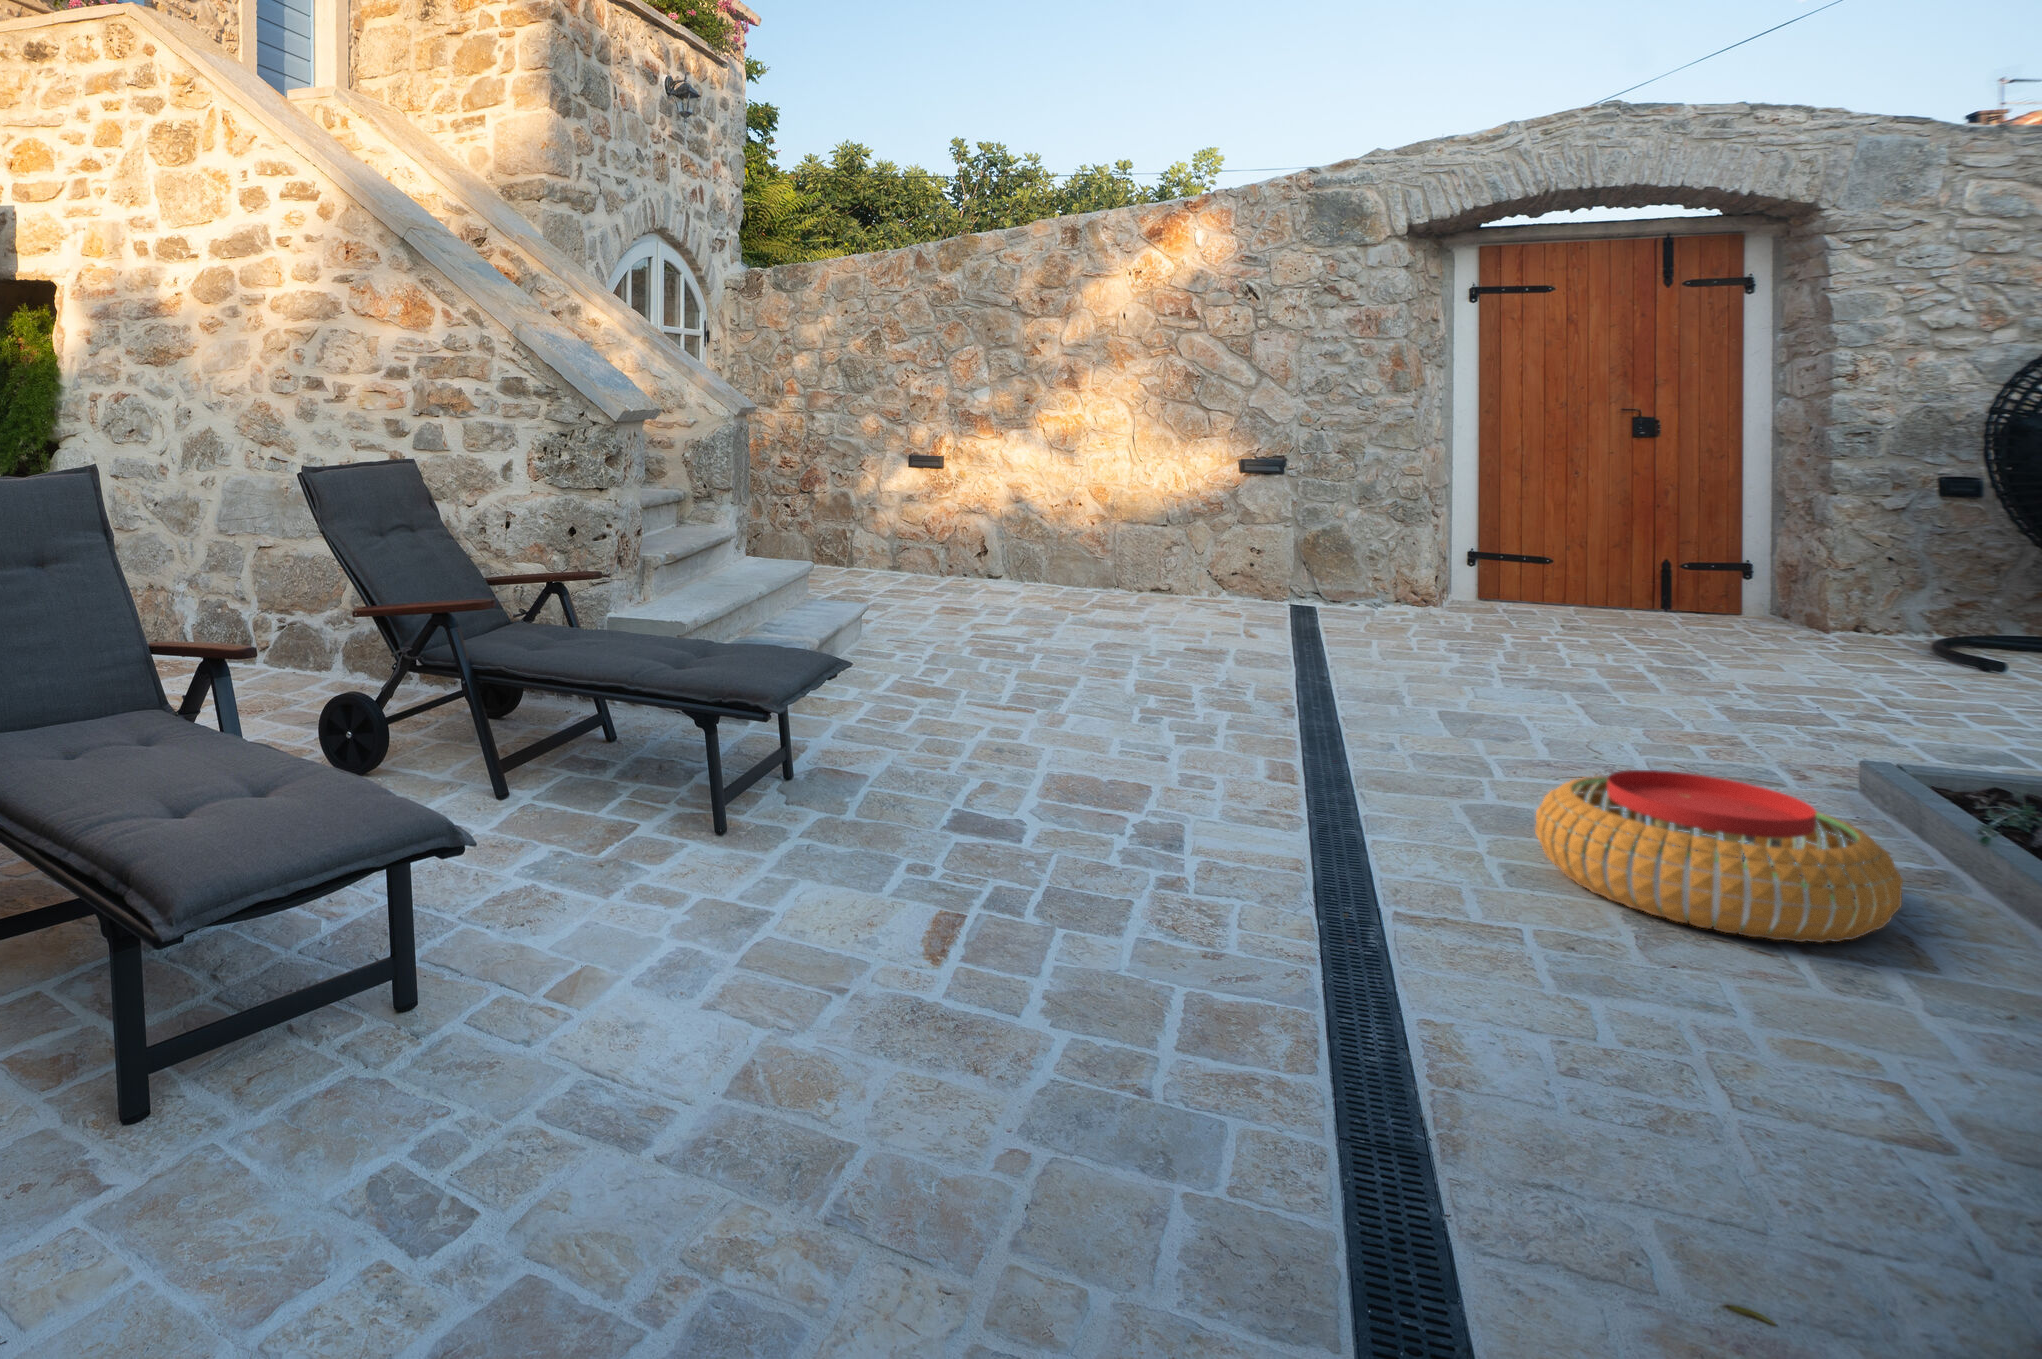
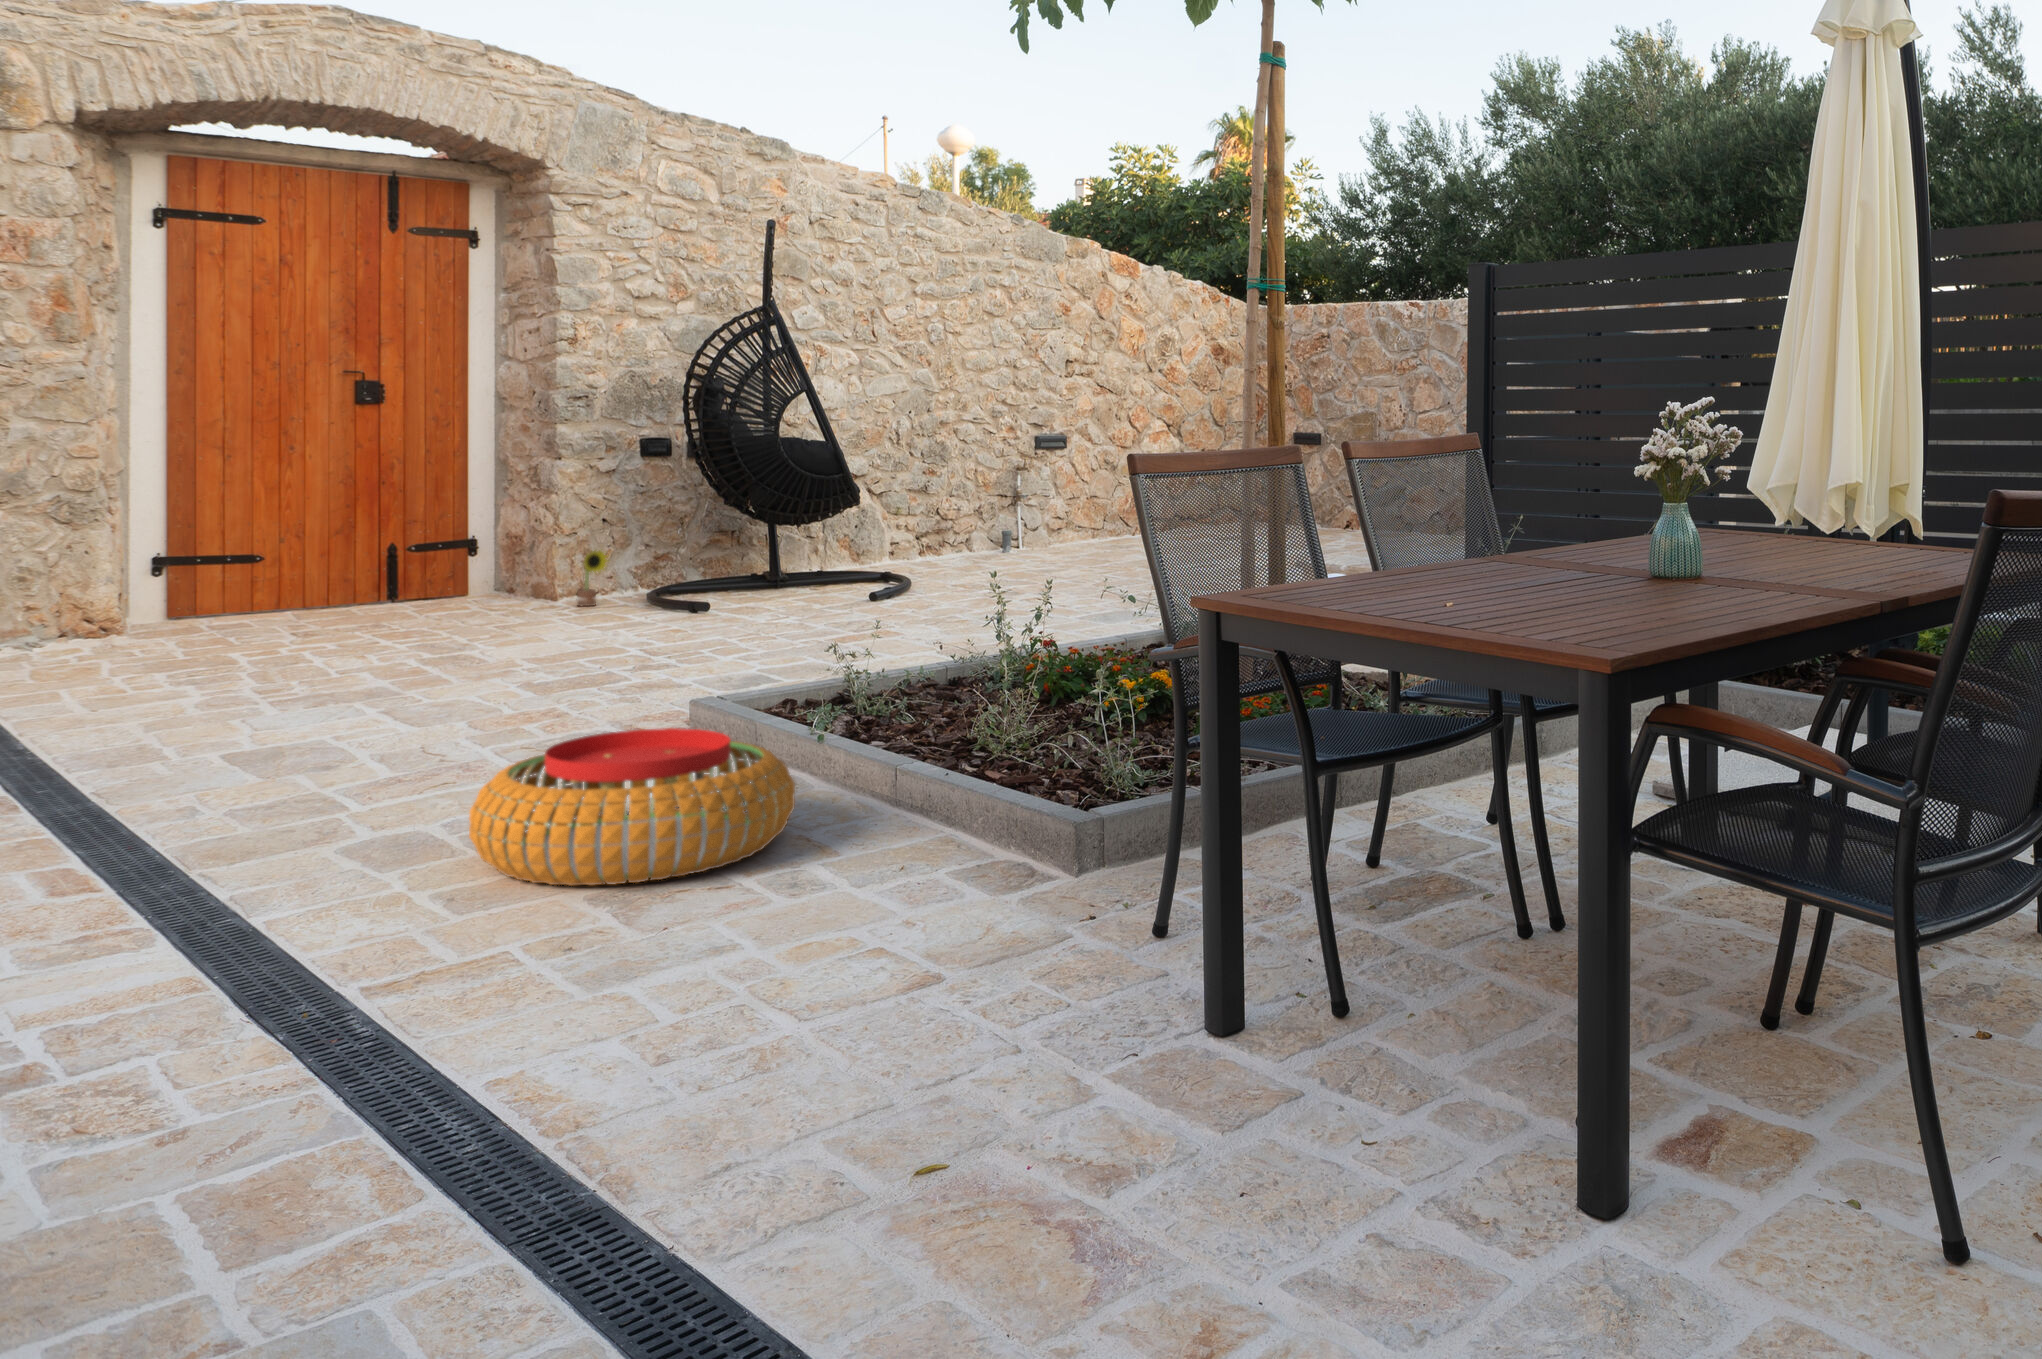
decorative plant: none [1853,587,1896,645] -> present [577,549,607,606]

